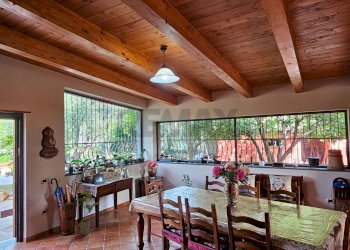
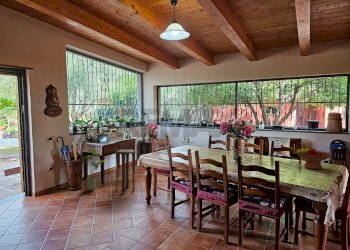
stool: none [110,191,130,238] -> present [116,149,135,193]
fruit bowl: none [289,194,326,218] -> present [296,147,332,169]

